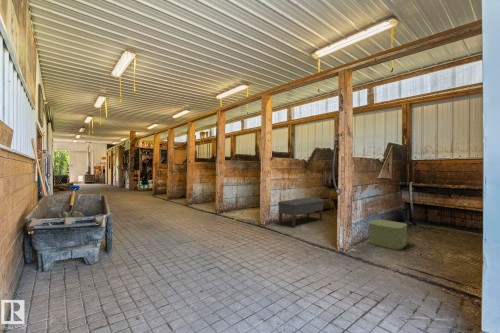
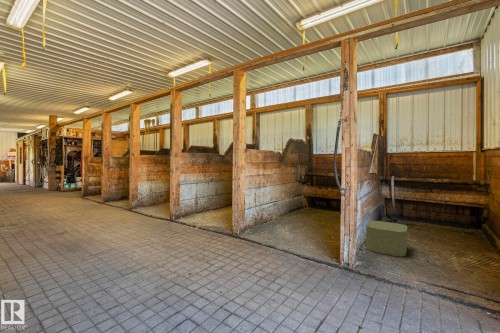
bench: present [278,197,323,228] -> none [253,196,301,234]

